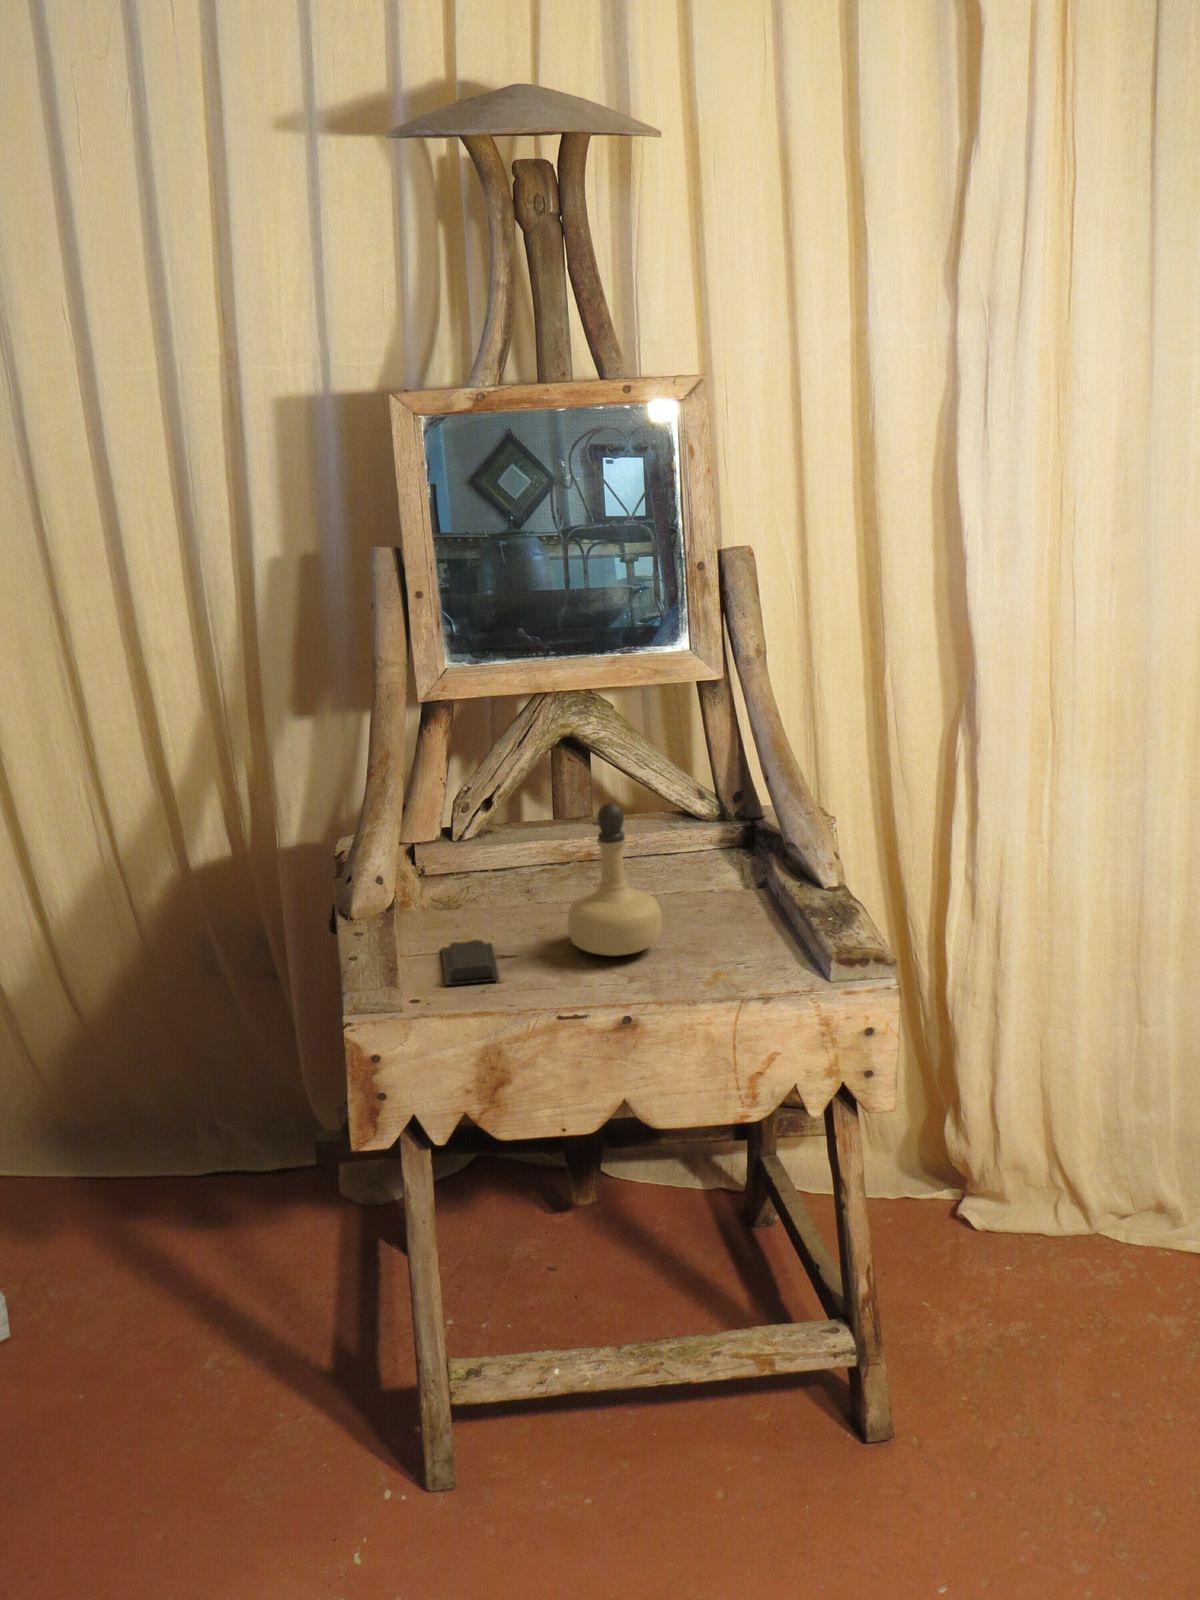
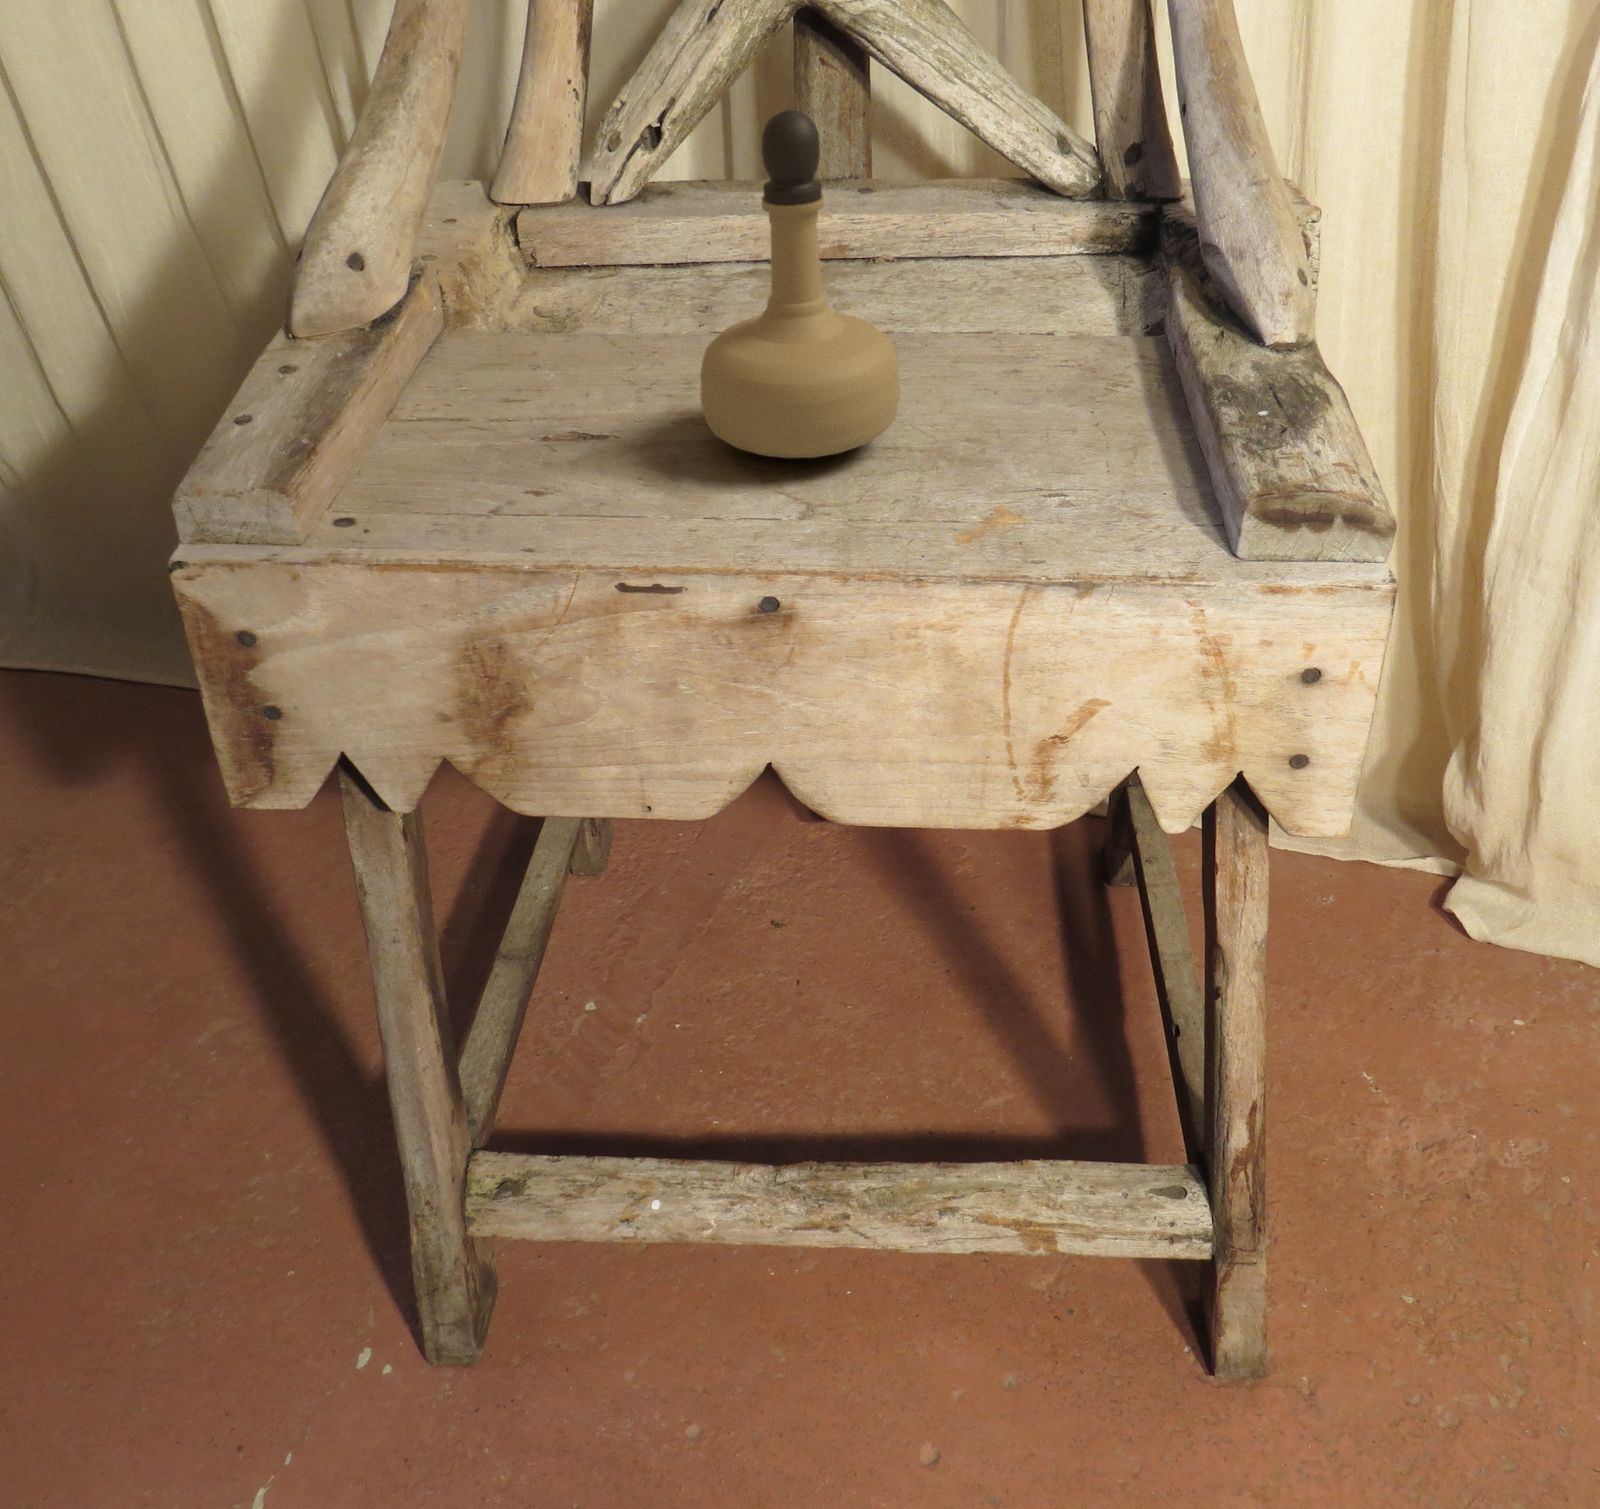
soap bar: present [442,940,499,985] -> none [418,402,560,494]

